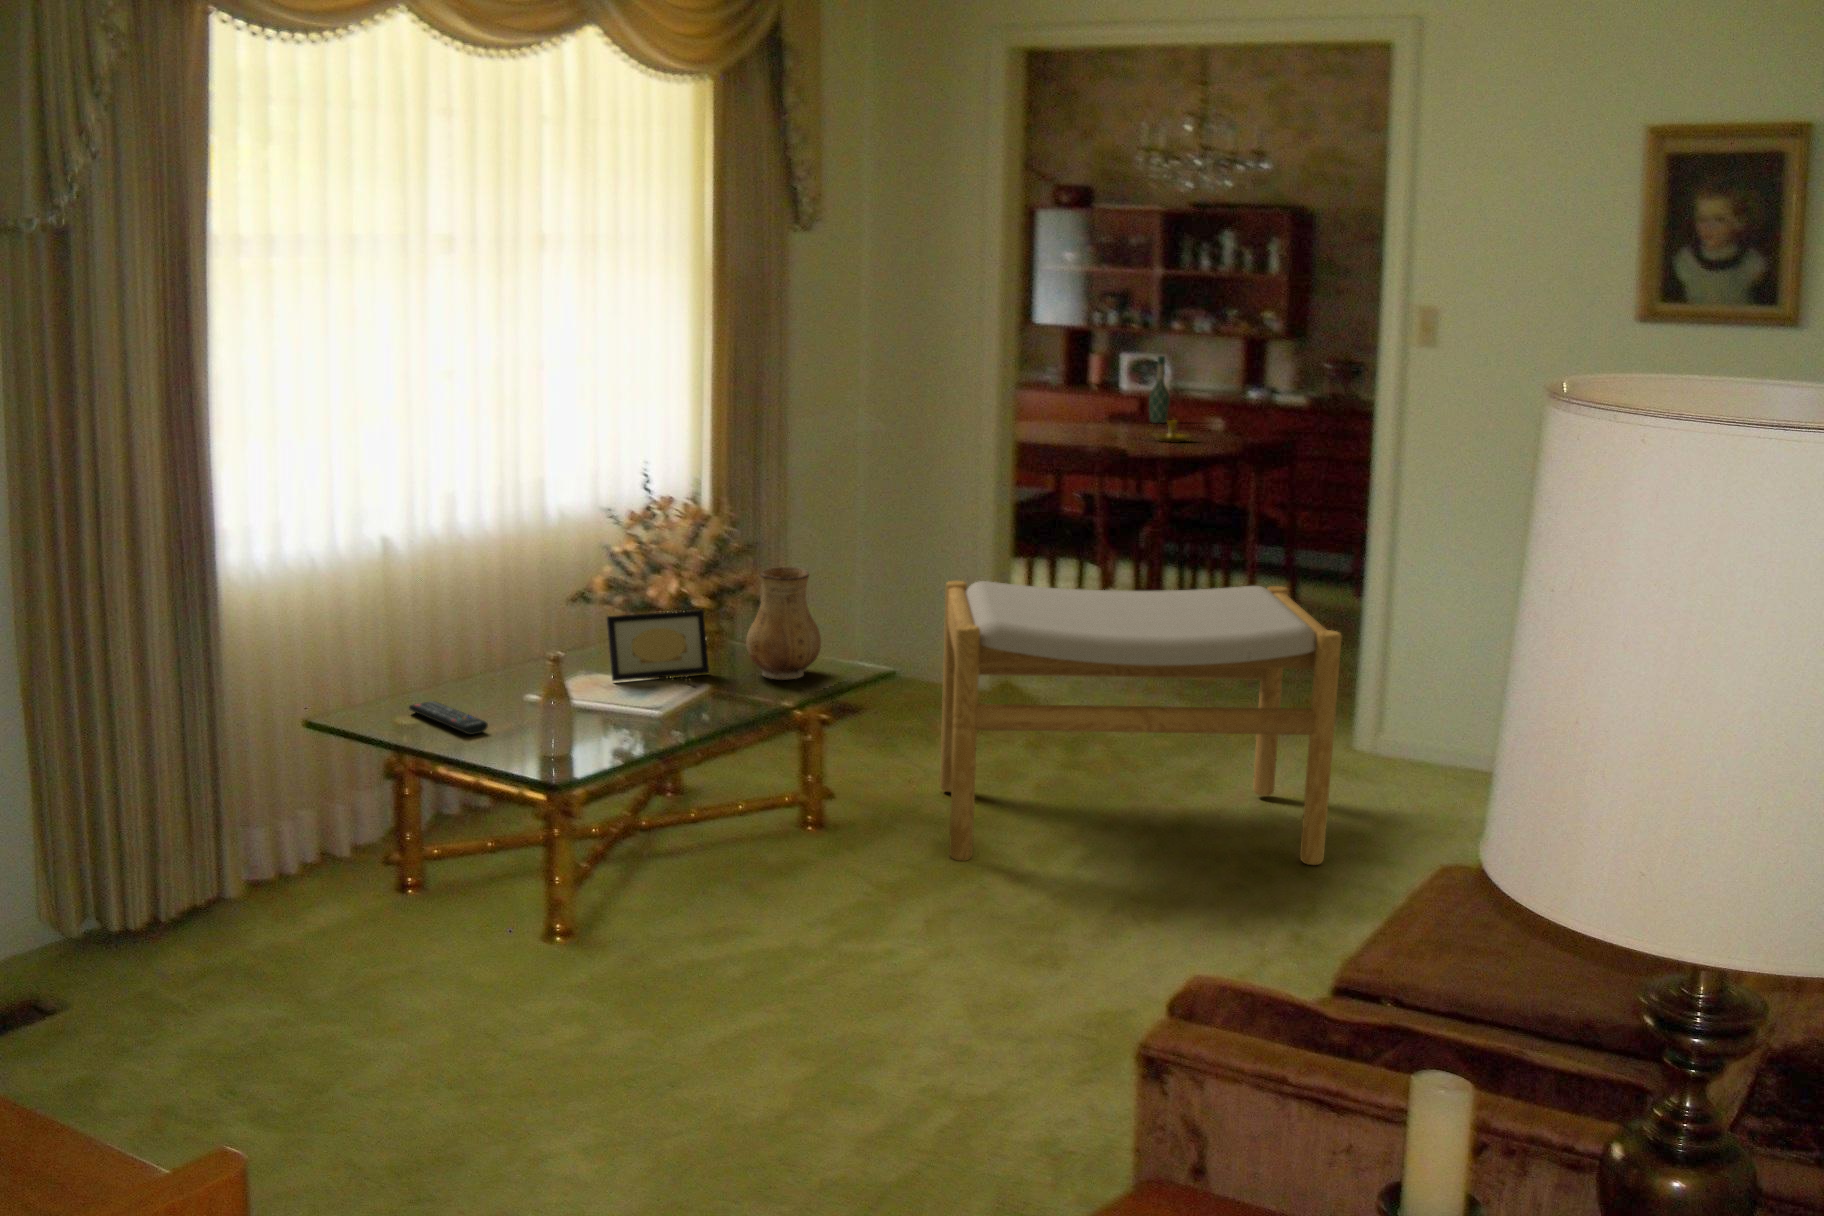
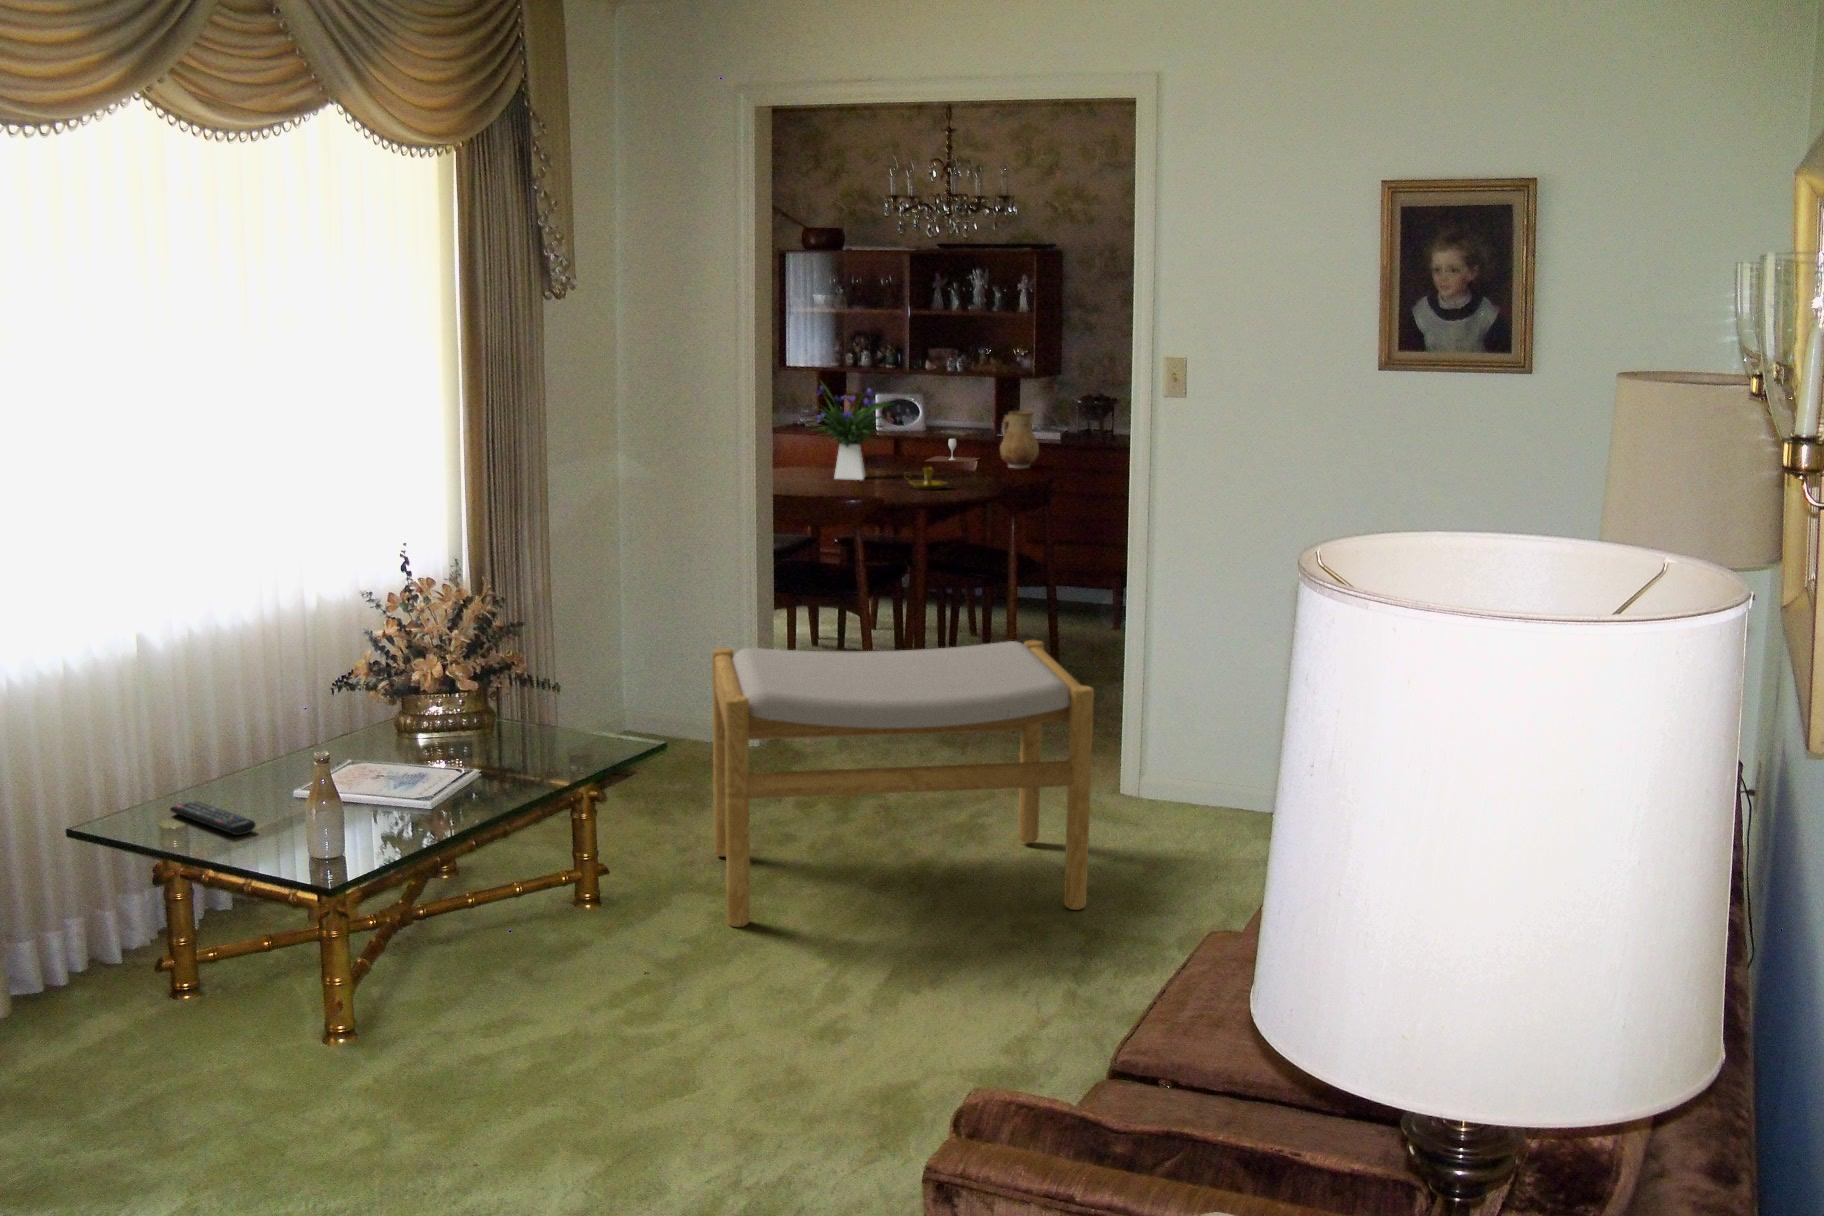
flower arrangement: none [1048,331,1143,433] -> present [811,382,893,480]
wine bottle: present [1149,356,1170,423] -> none [904,398,926,465]
wine glass: none [1167,399,1225,424] -> present [925,439,979,462]
ceramic pitcher: present [746,567,821,679] -> present [1000,411,1039,468]
picture frame: present [607,610,709,681] -> none [371,692,479,769]

